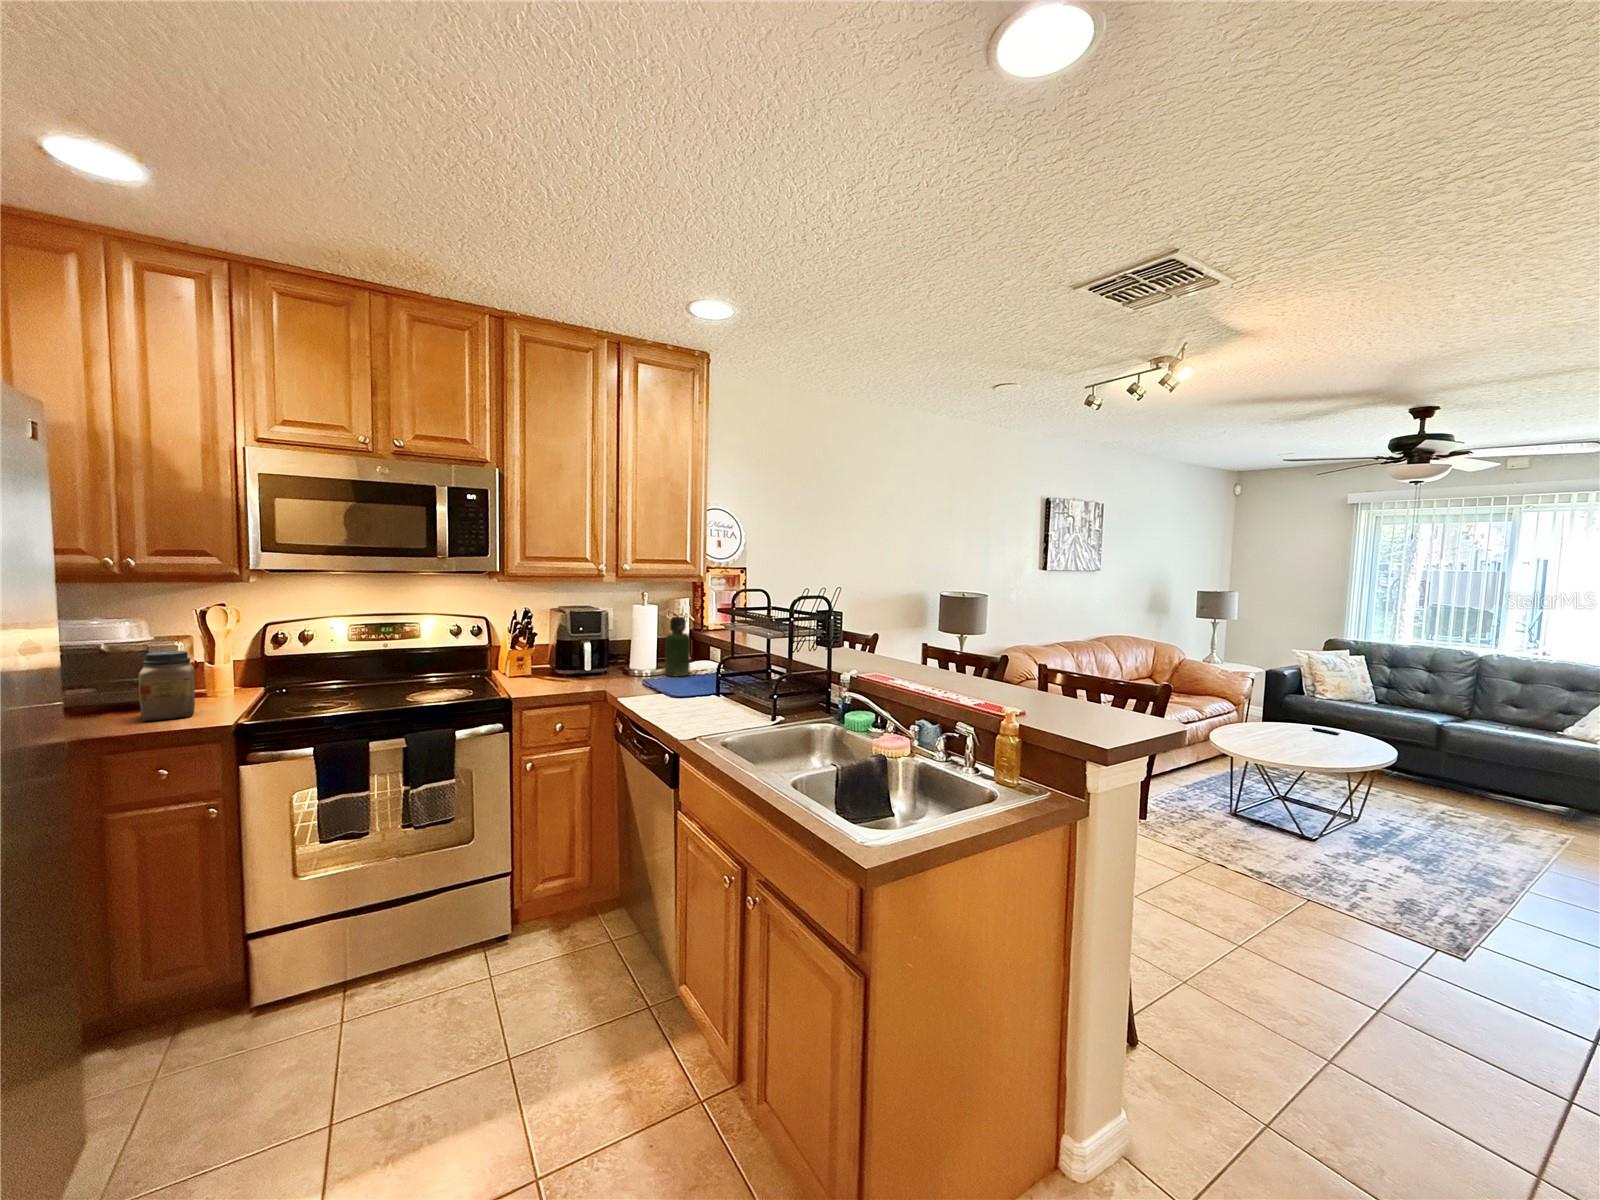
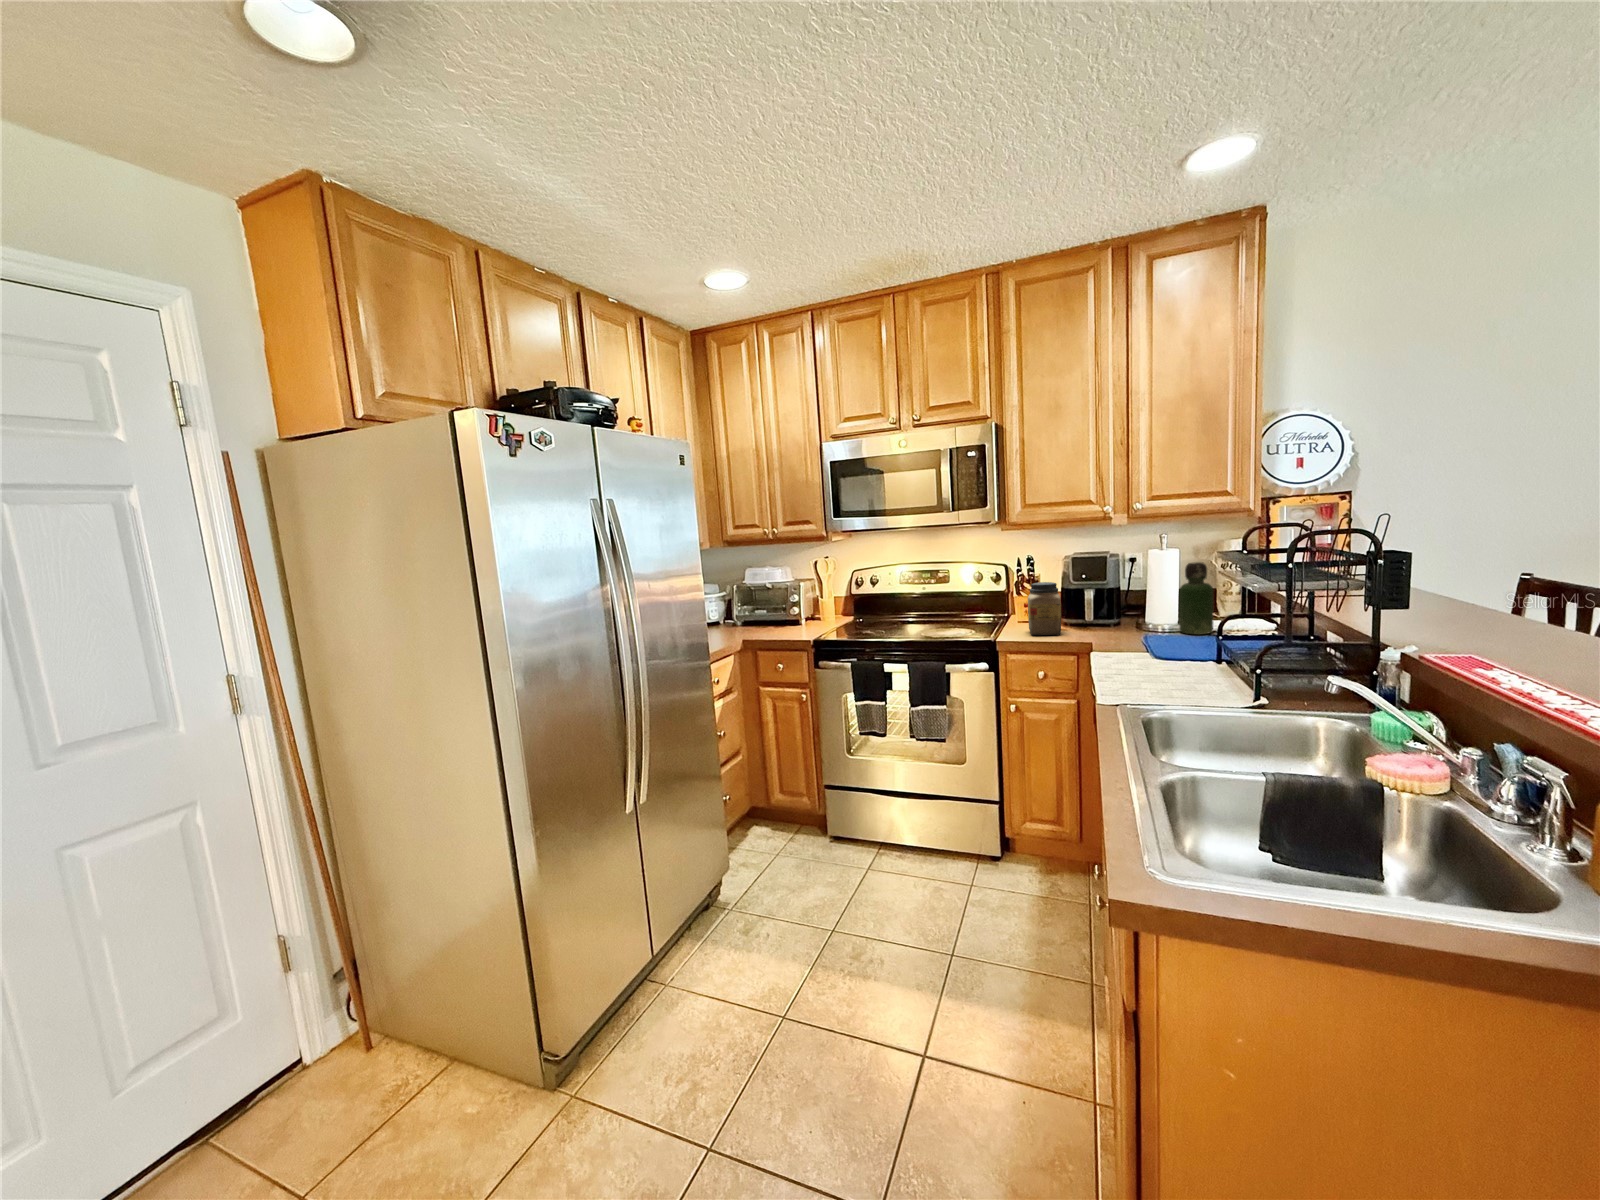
jar: present [138,651,195,721] -> present [1028,582,1061,635]

